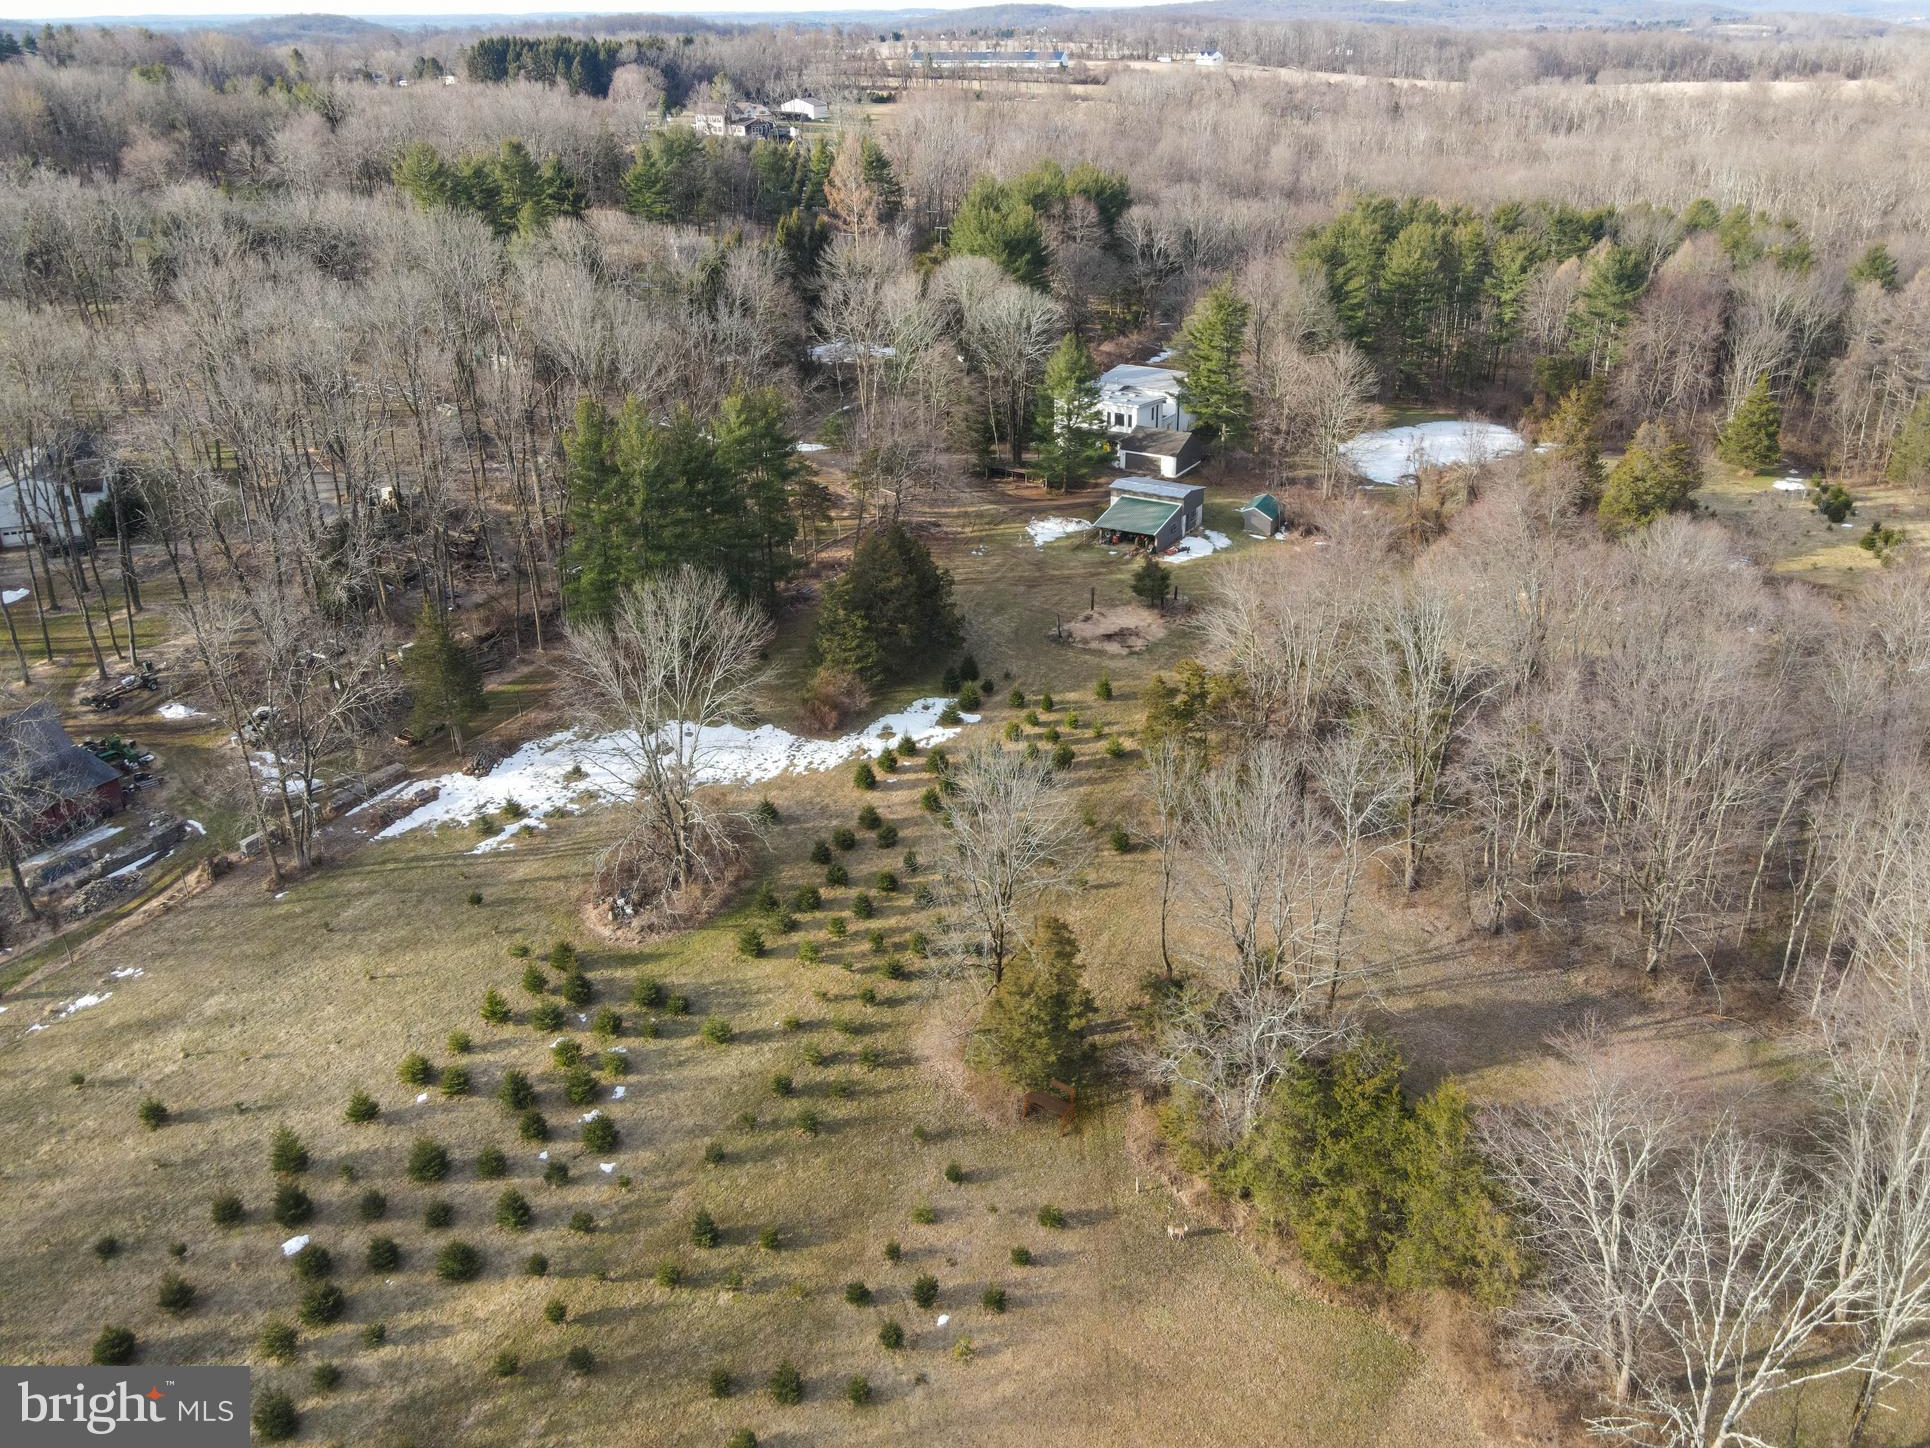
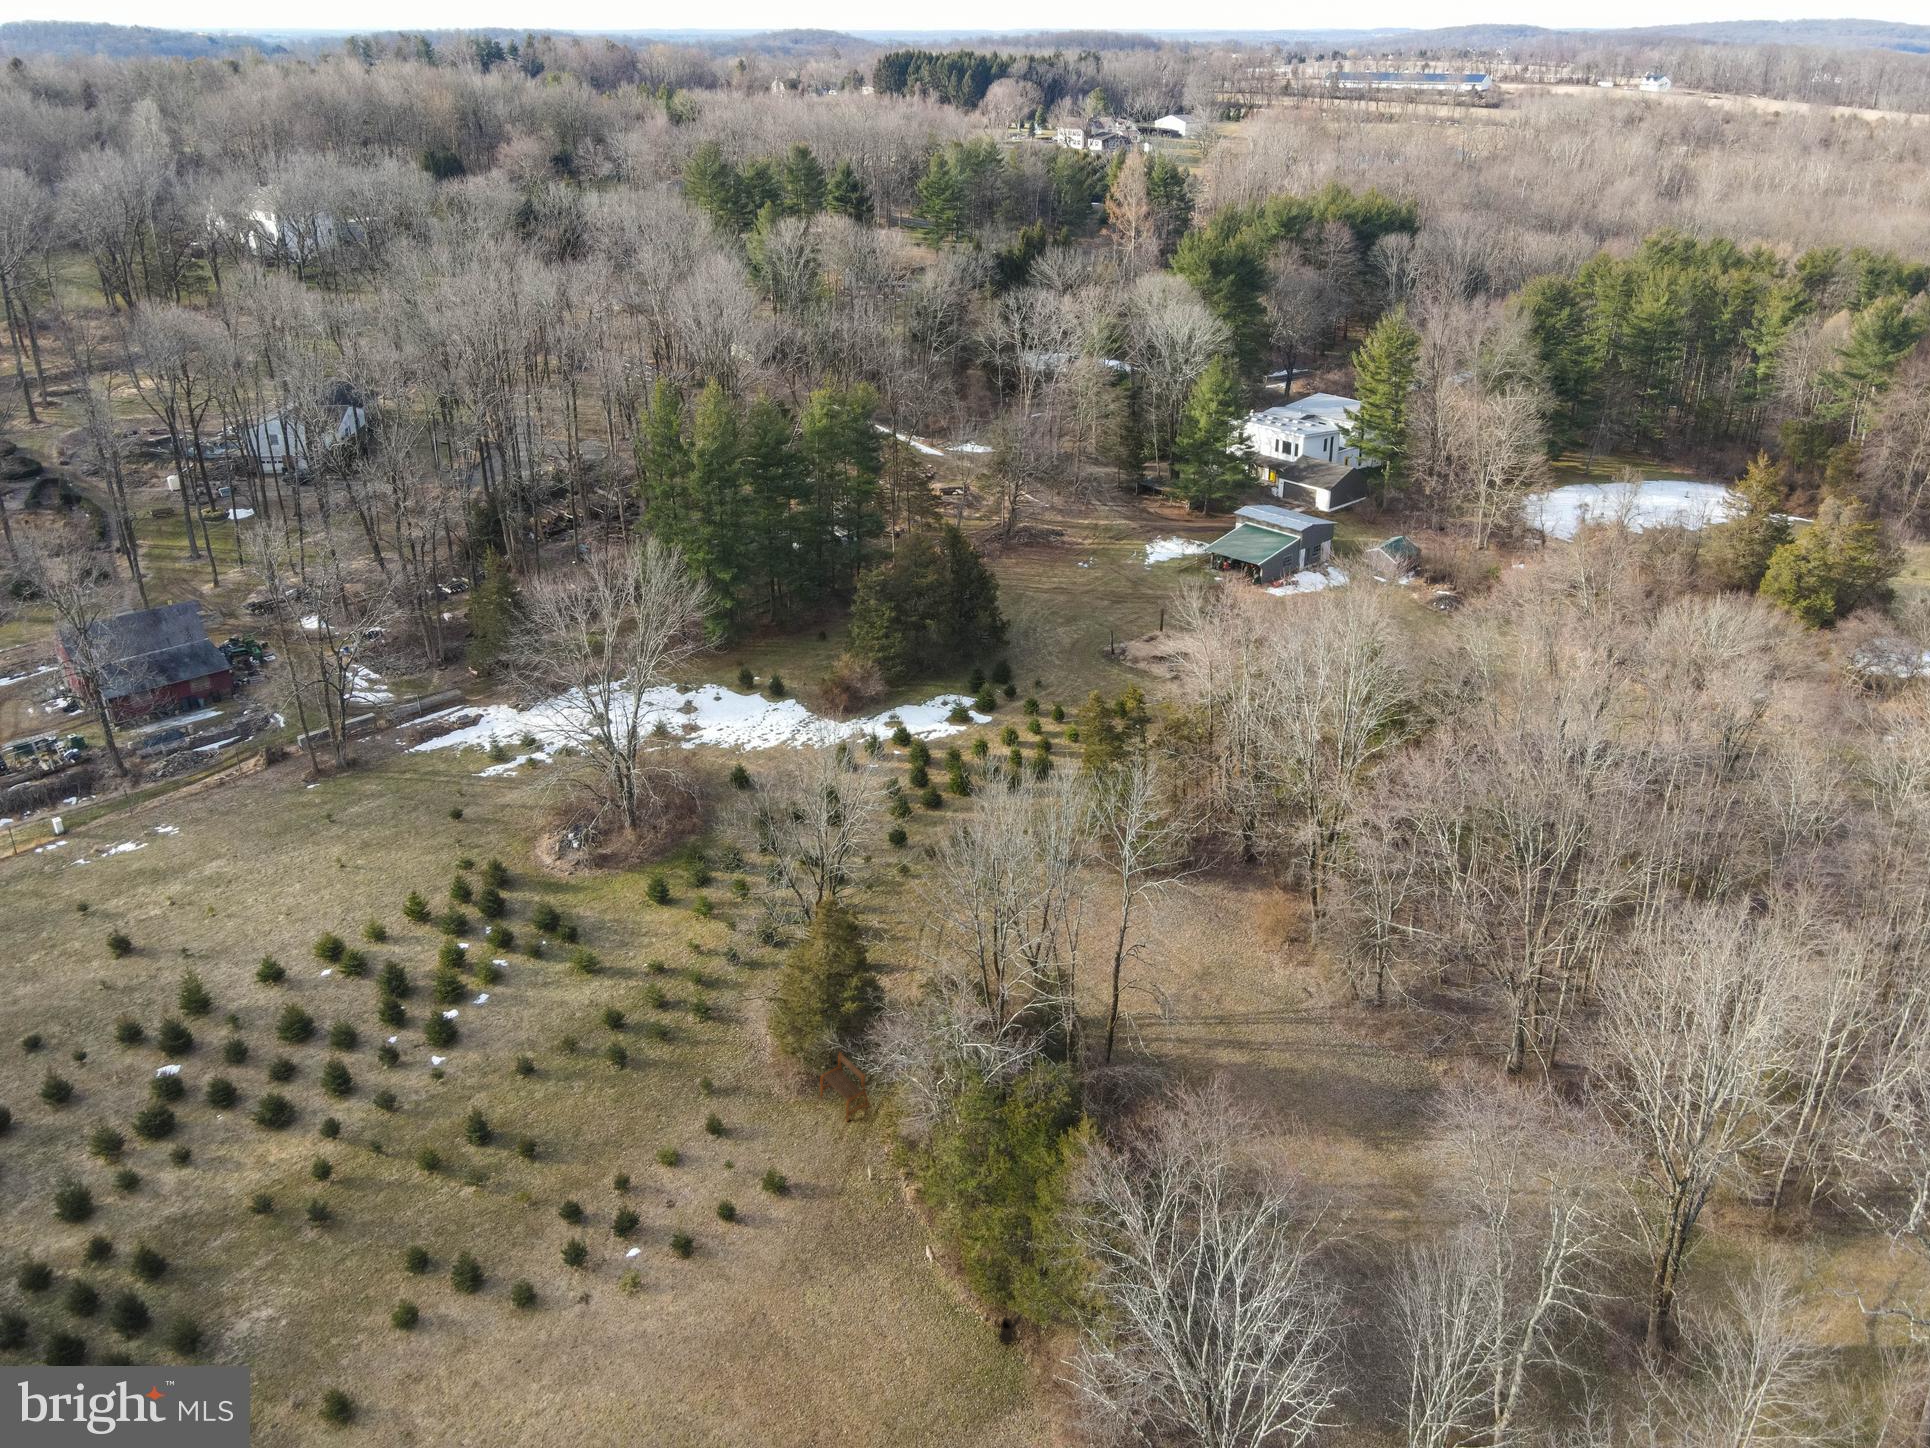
watering can: none [1311,1274,1328,1311] -> present [999,1314,1021,1344]

